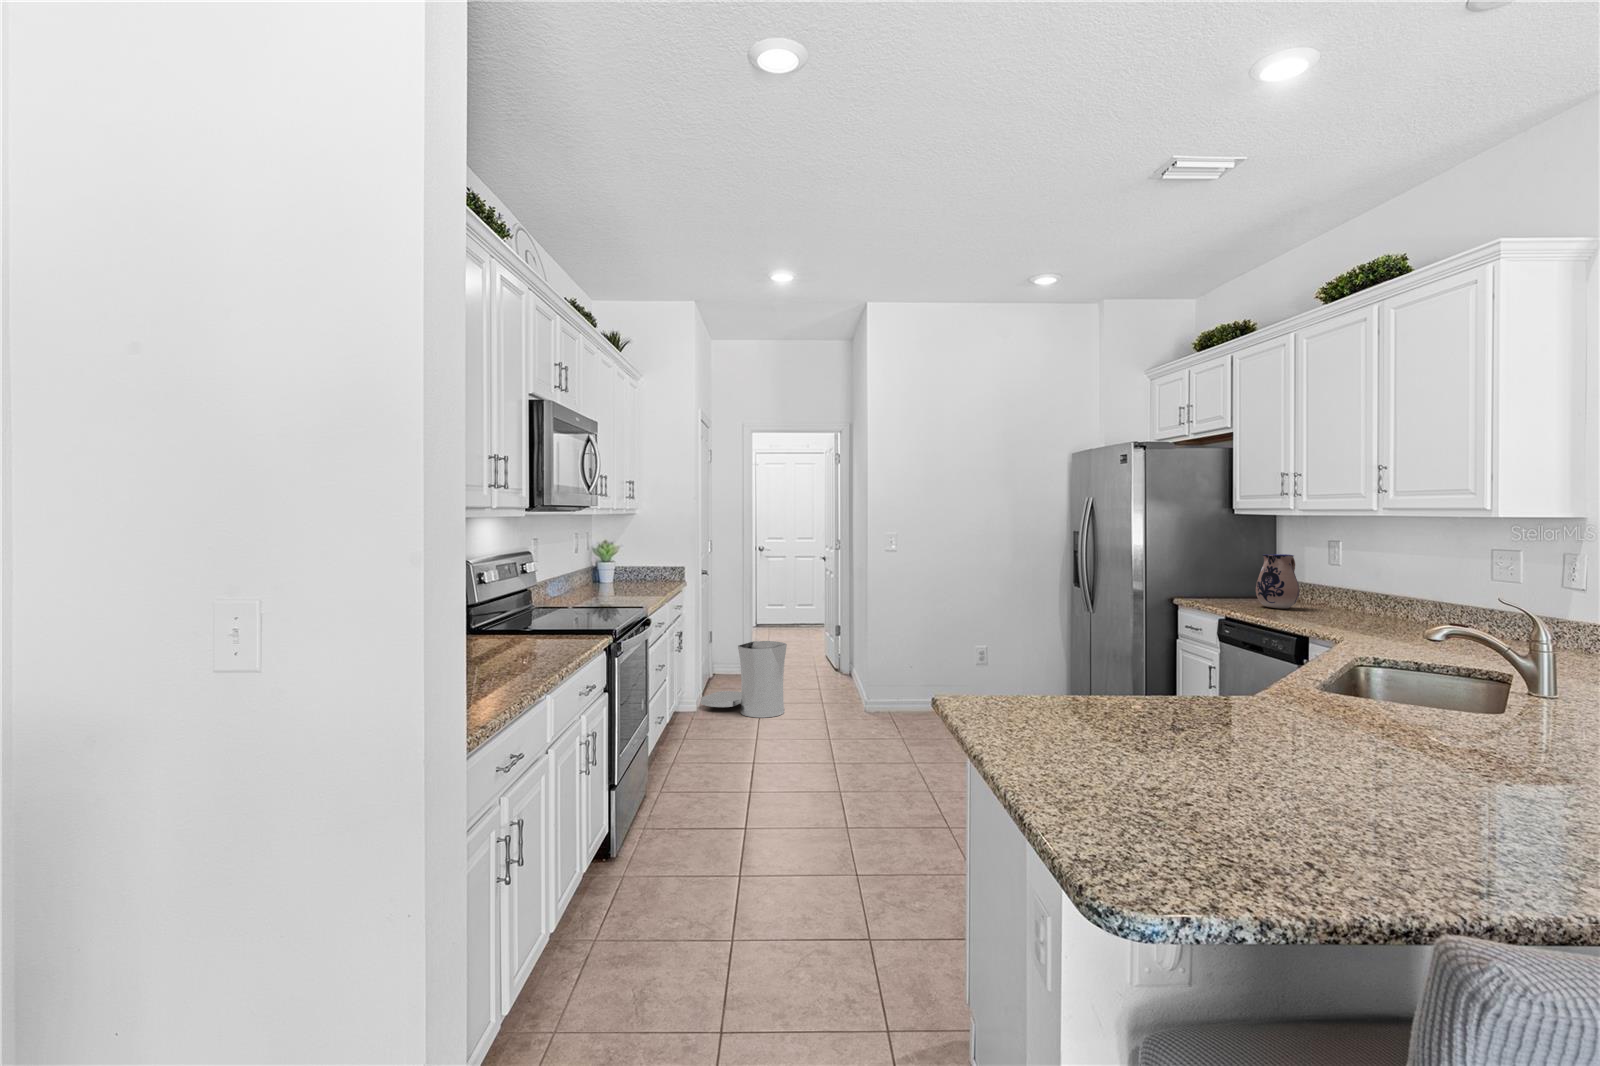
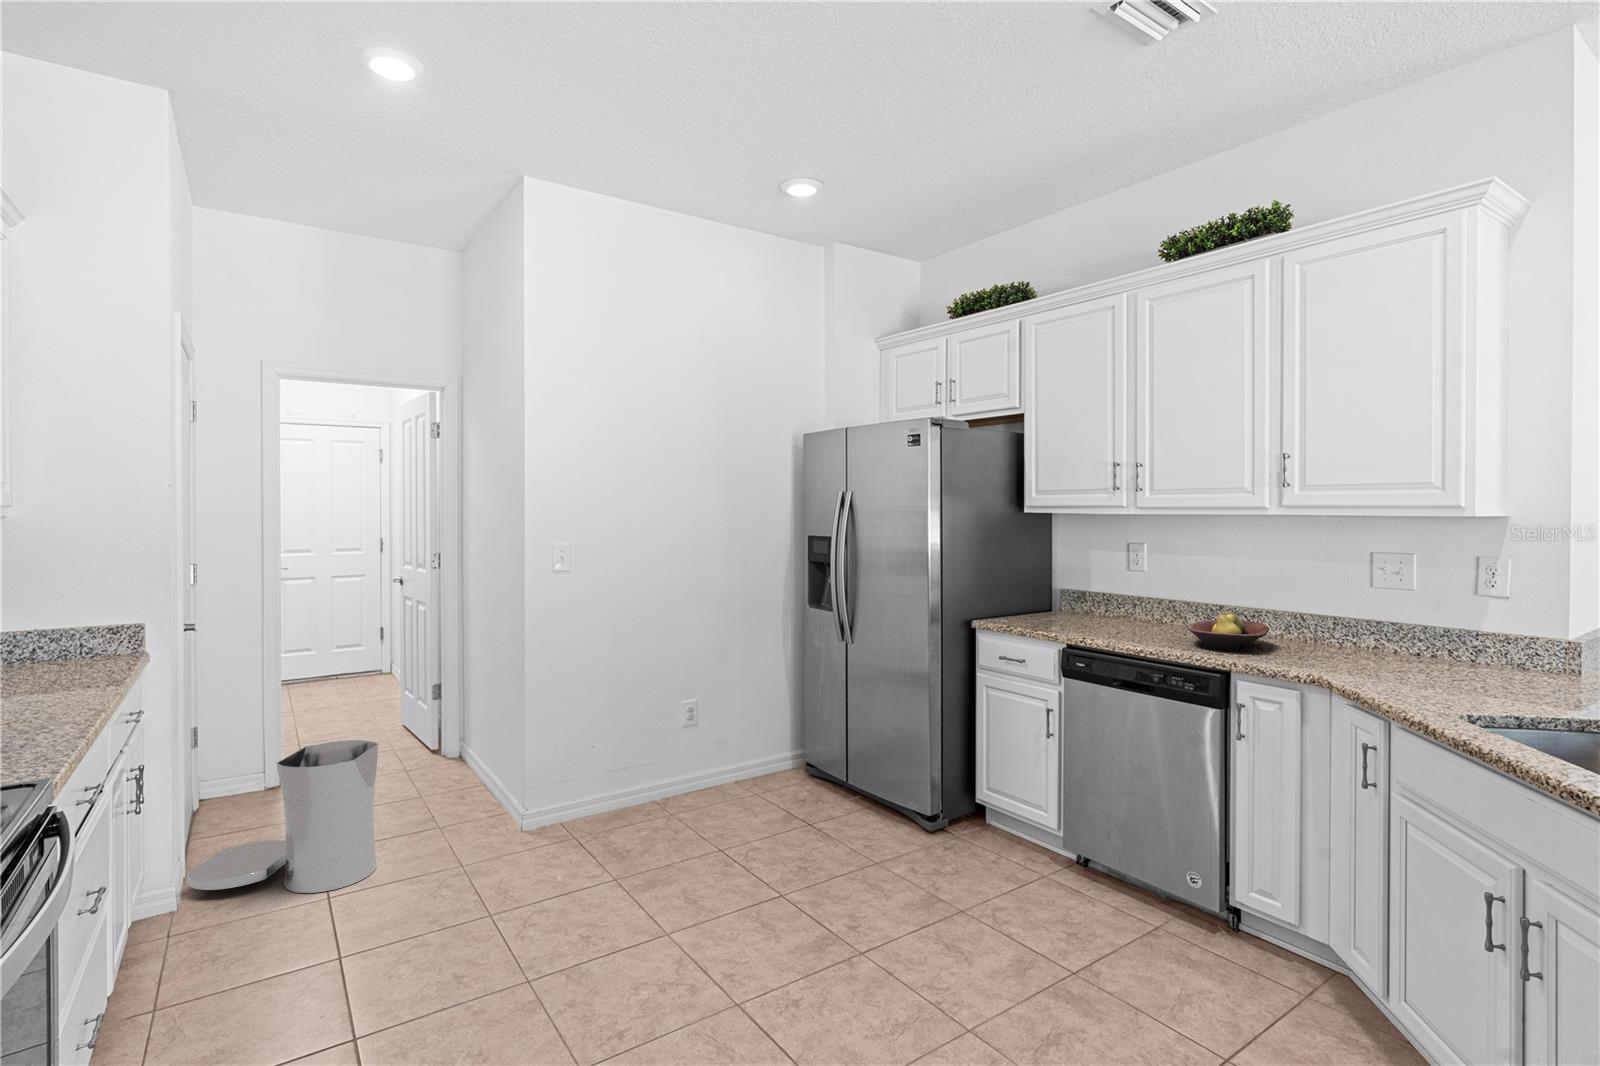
ceramic pitcher: present [1256,554,1300,609] -> none [1082,561,1130,628]
fruit bowl: none [1303,596,1396,625] -> present [1188,611,1269,651]

